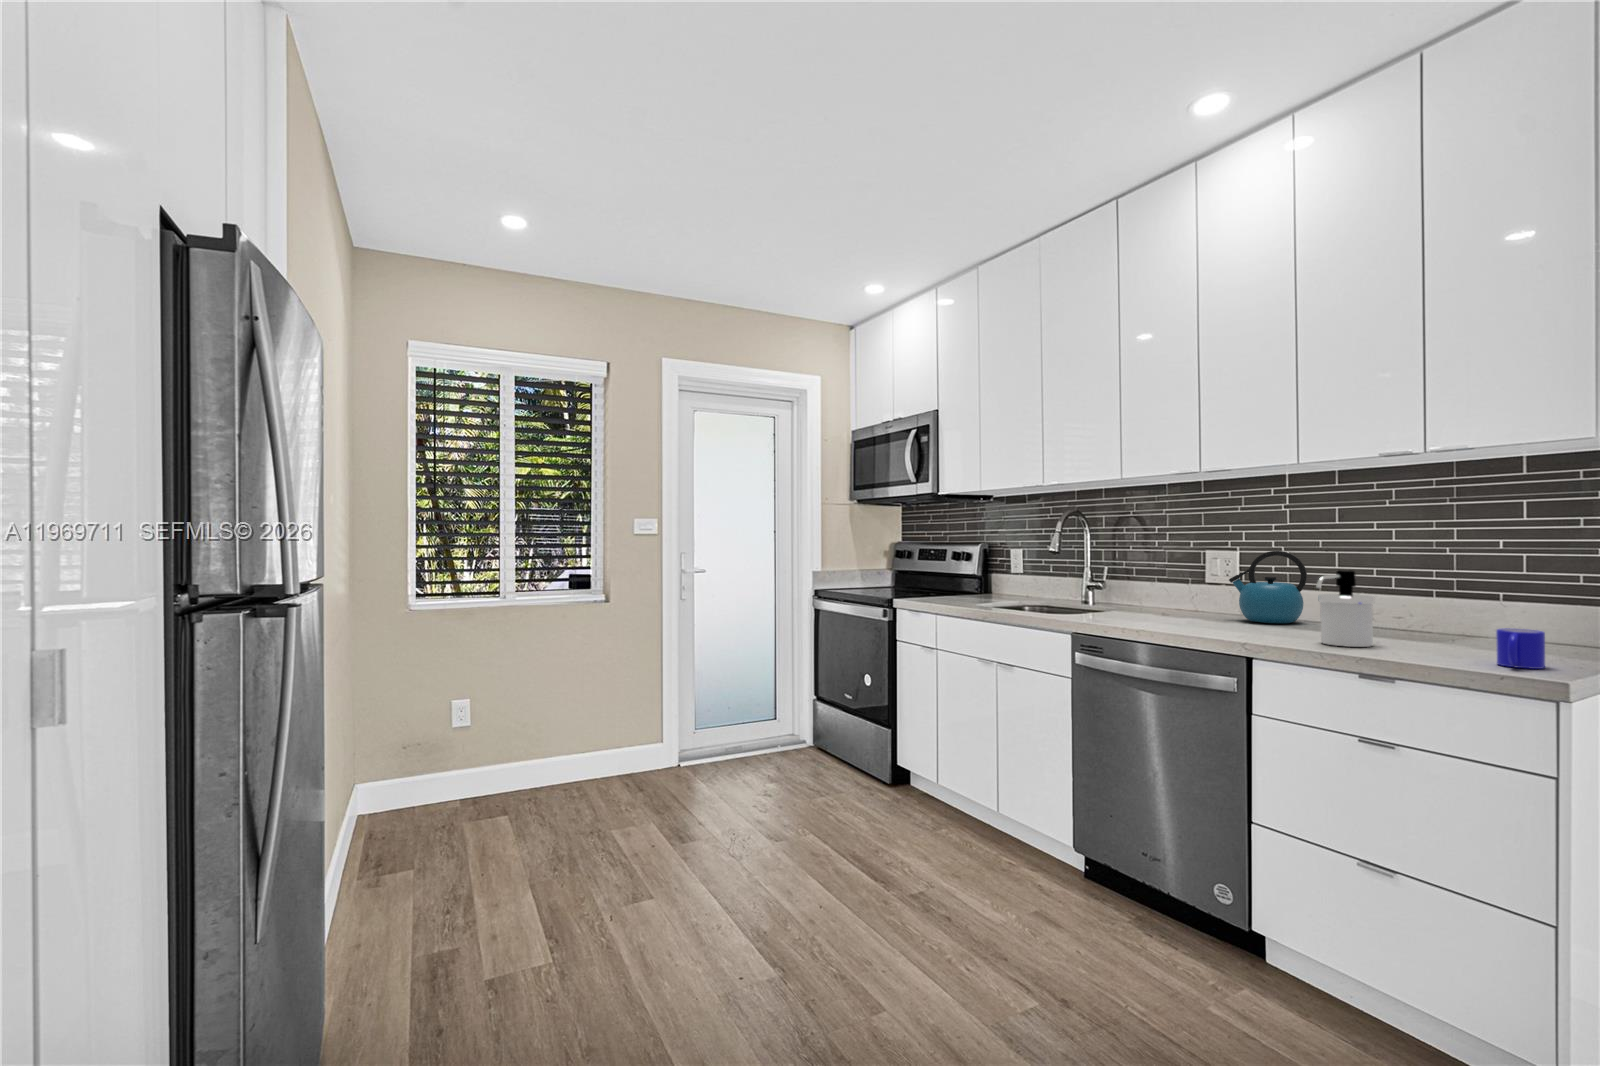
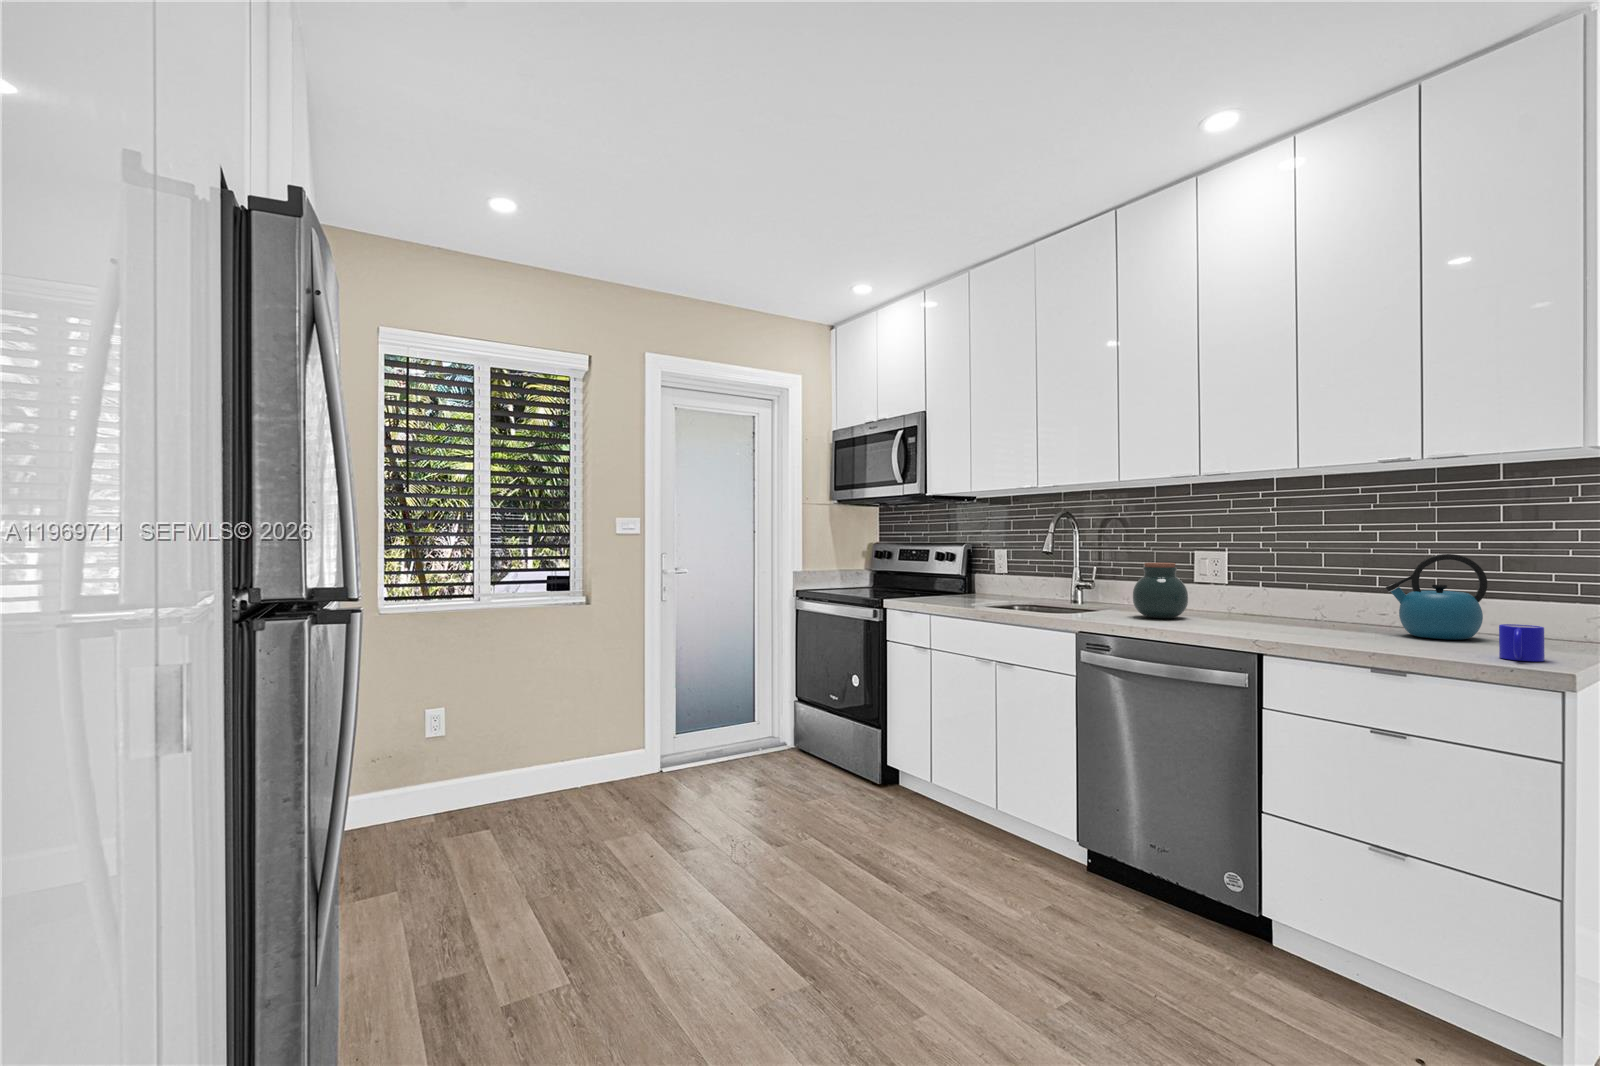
kettle: present [1229,551,1307,623] -> present [1386,554,1487,640]
jar: none [1134,562,1191,620] -> present [1133,563,1188,618]
soap dispenser: present [1316,570,1374,647] -> none [1324,570,1377,643]

